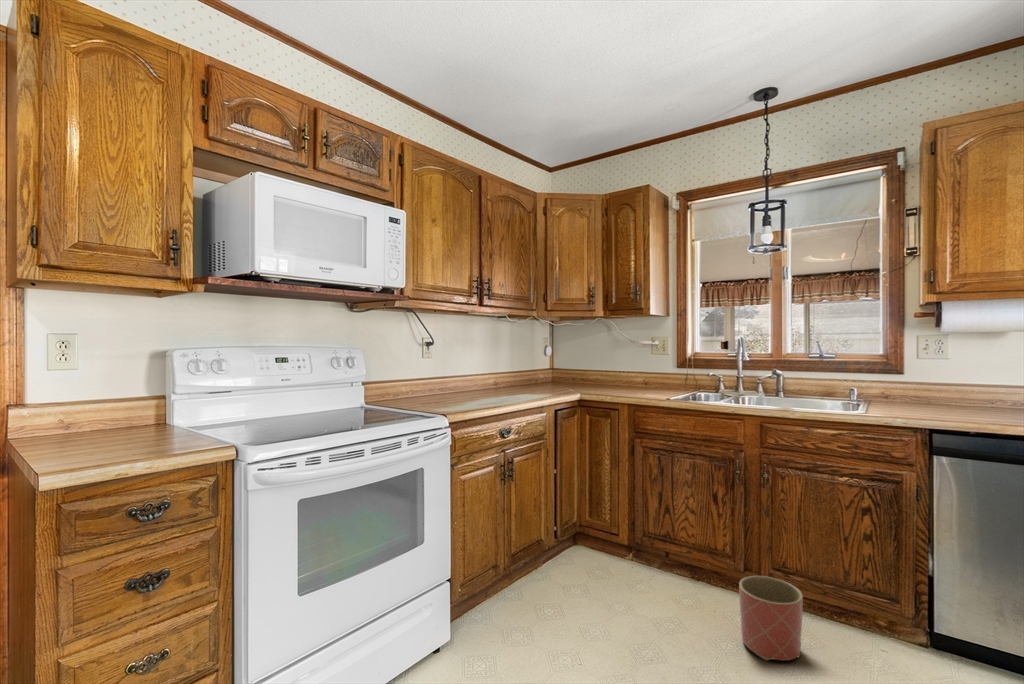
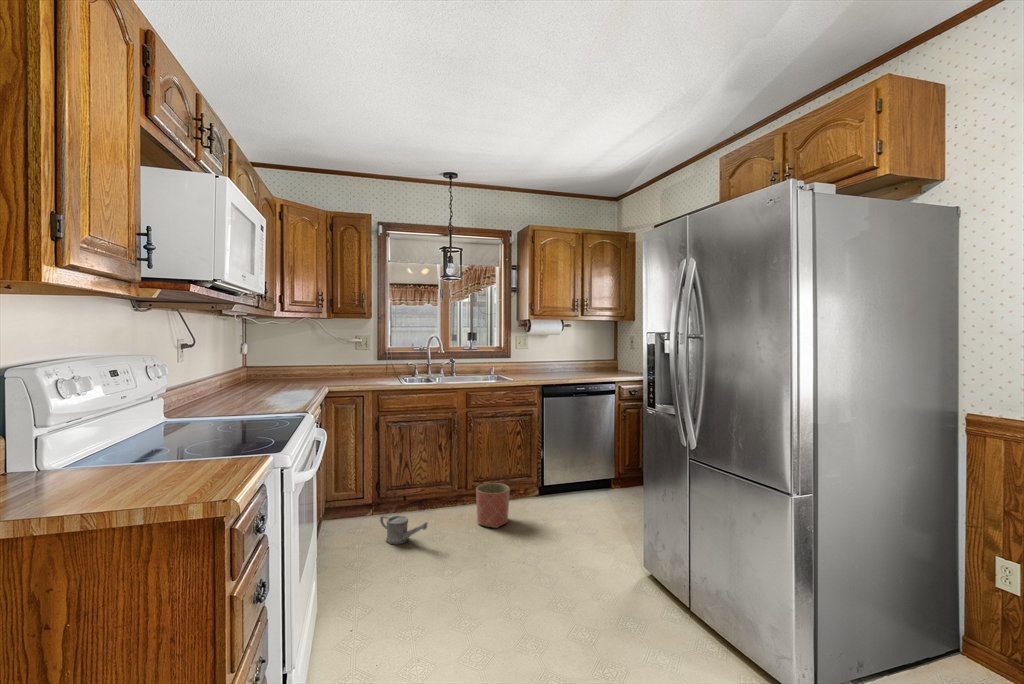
watering can: none [600,566,635,613] -> present [380,515,427,544]

